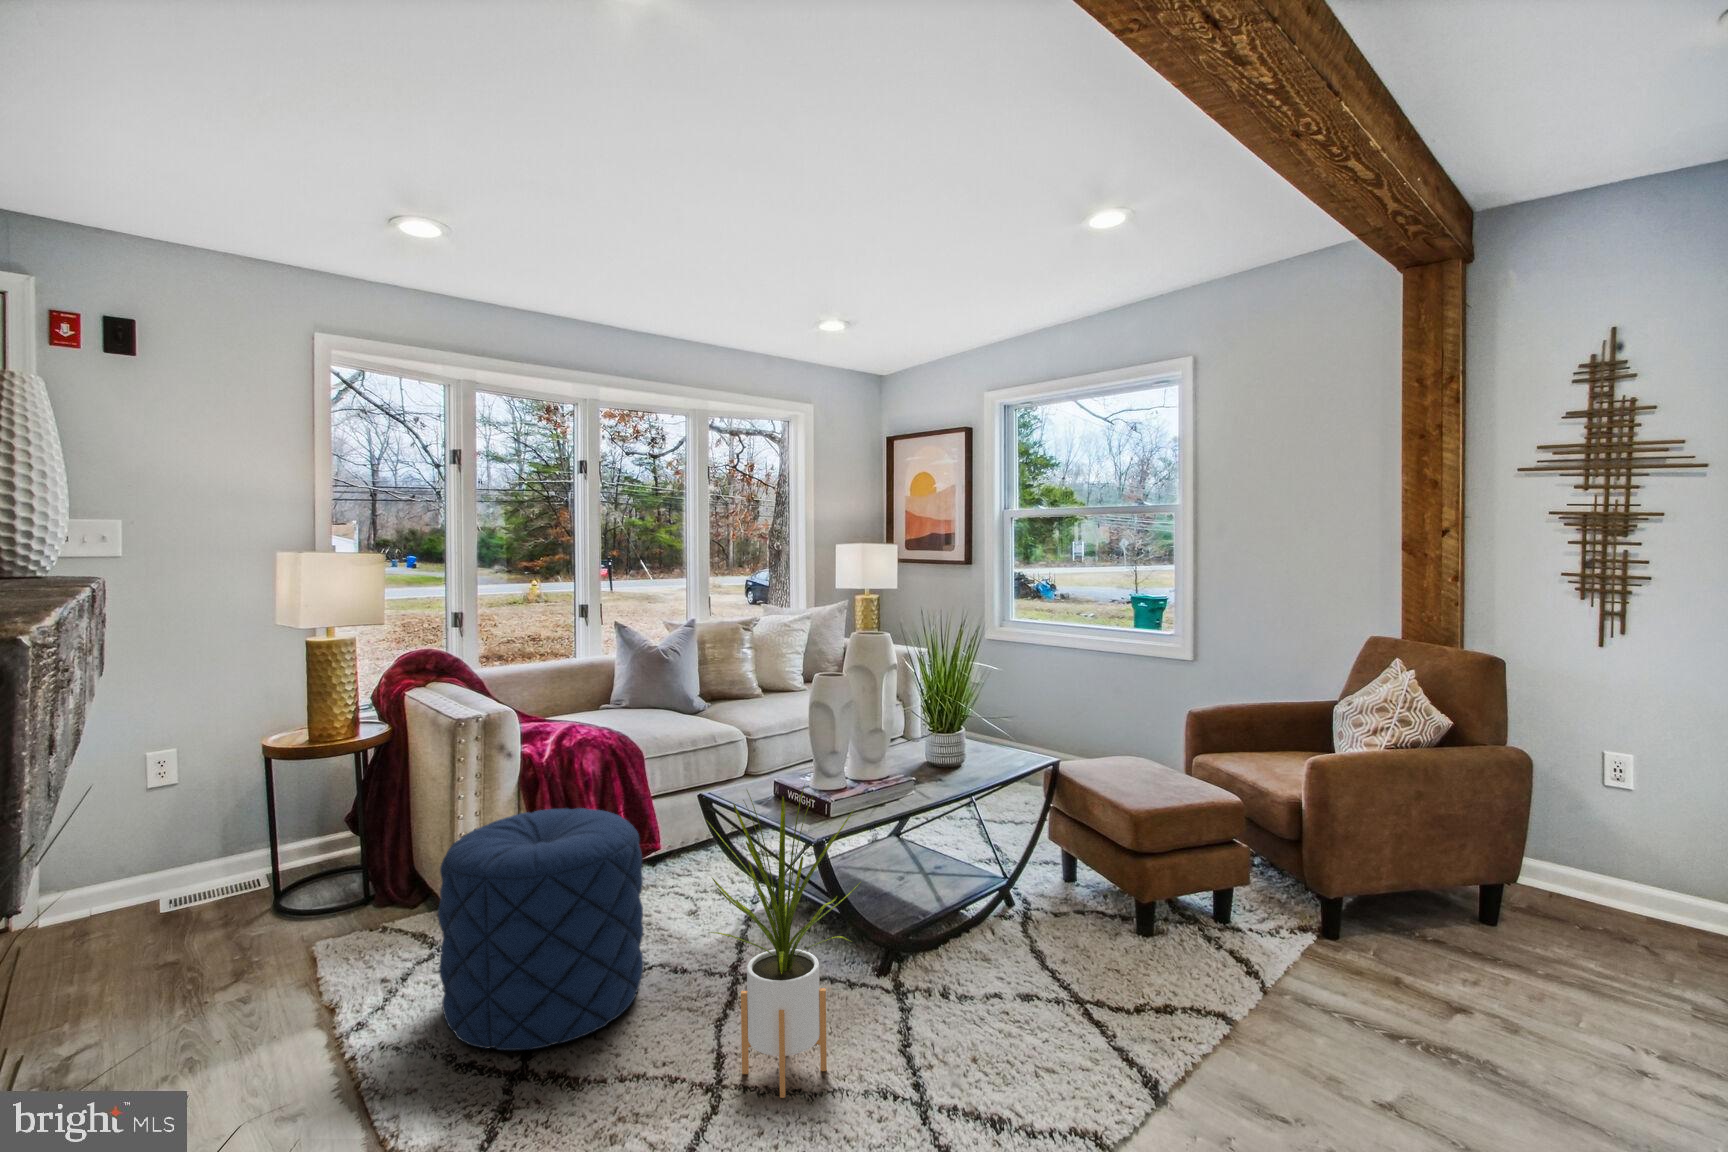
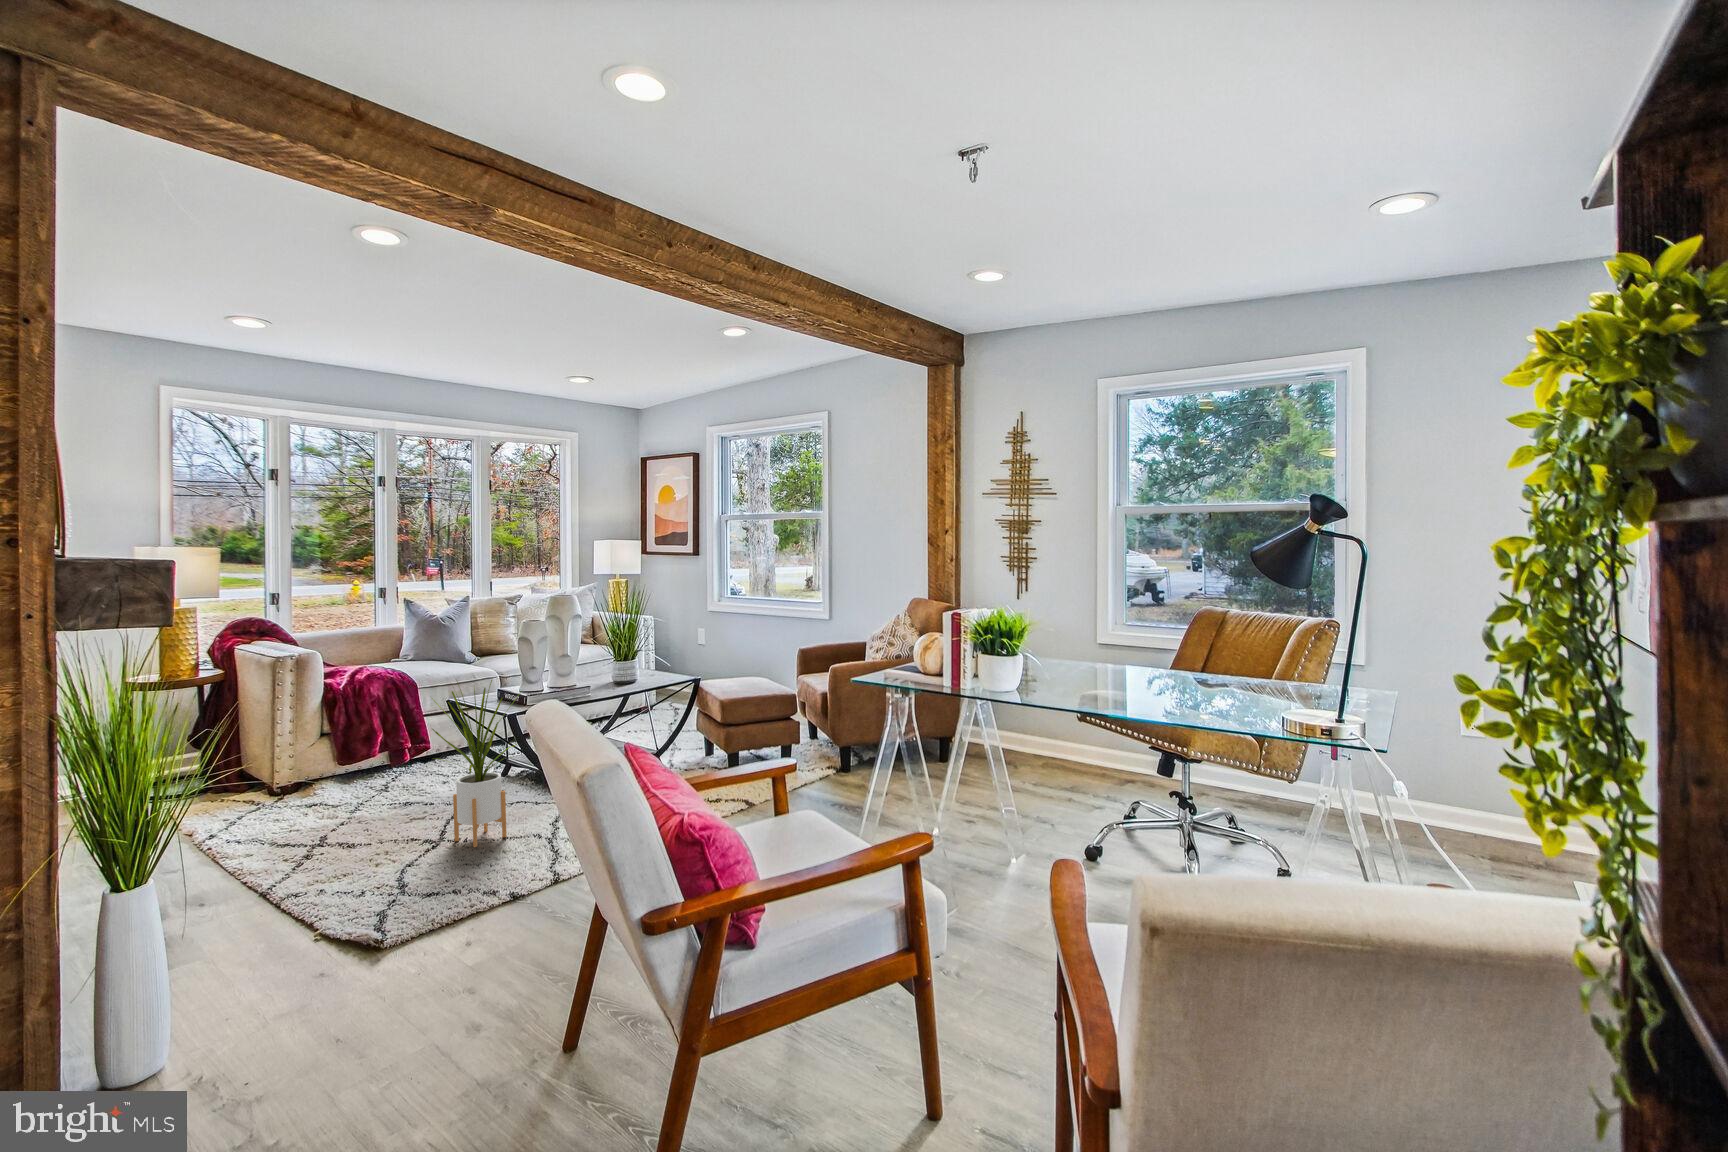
pouf: present [438,808,644,1050] -> none [263,708,403,842]

